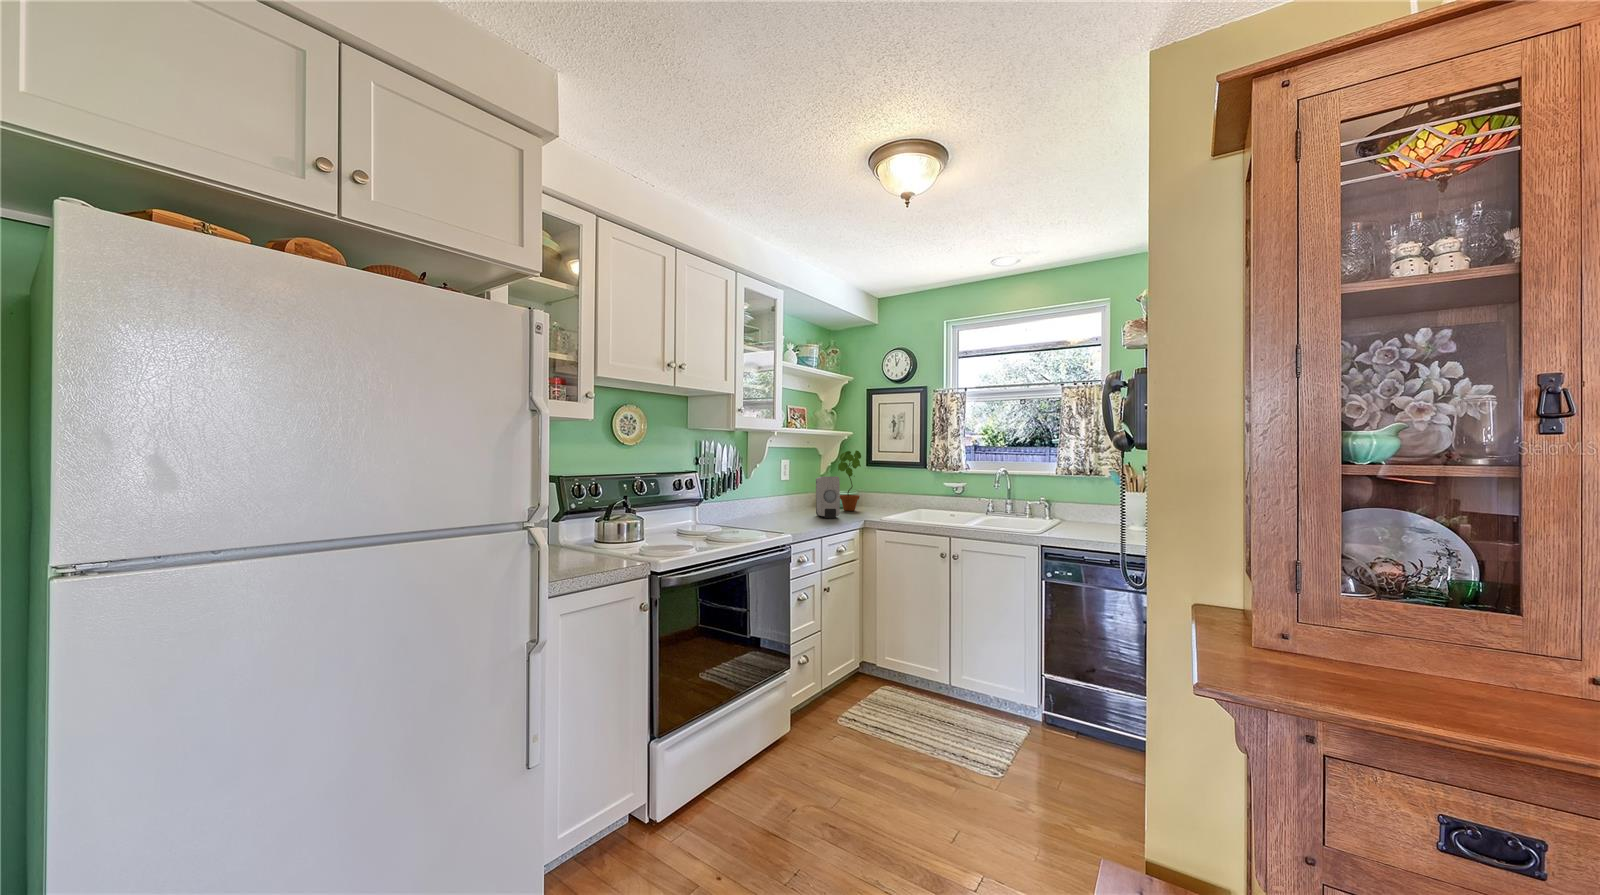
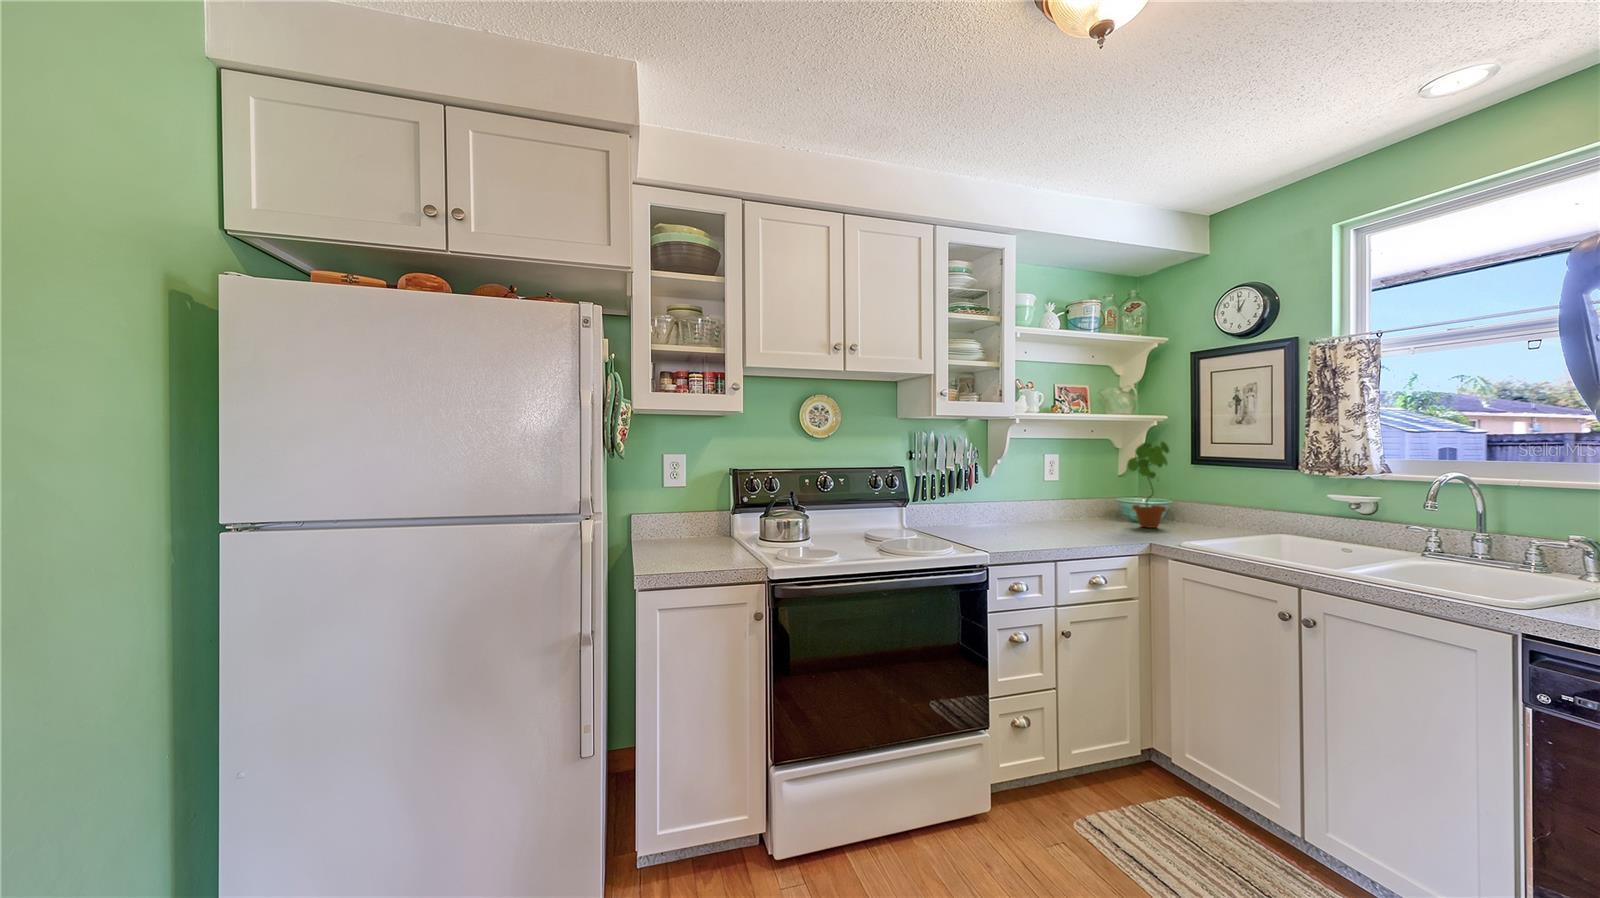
soap dispenser: present [816,477,840,518] -> none [1084,478,1114,536]

